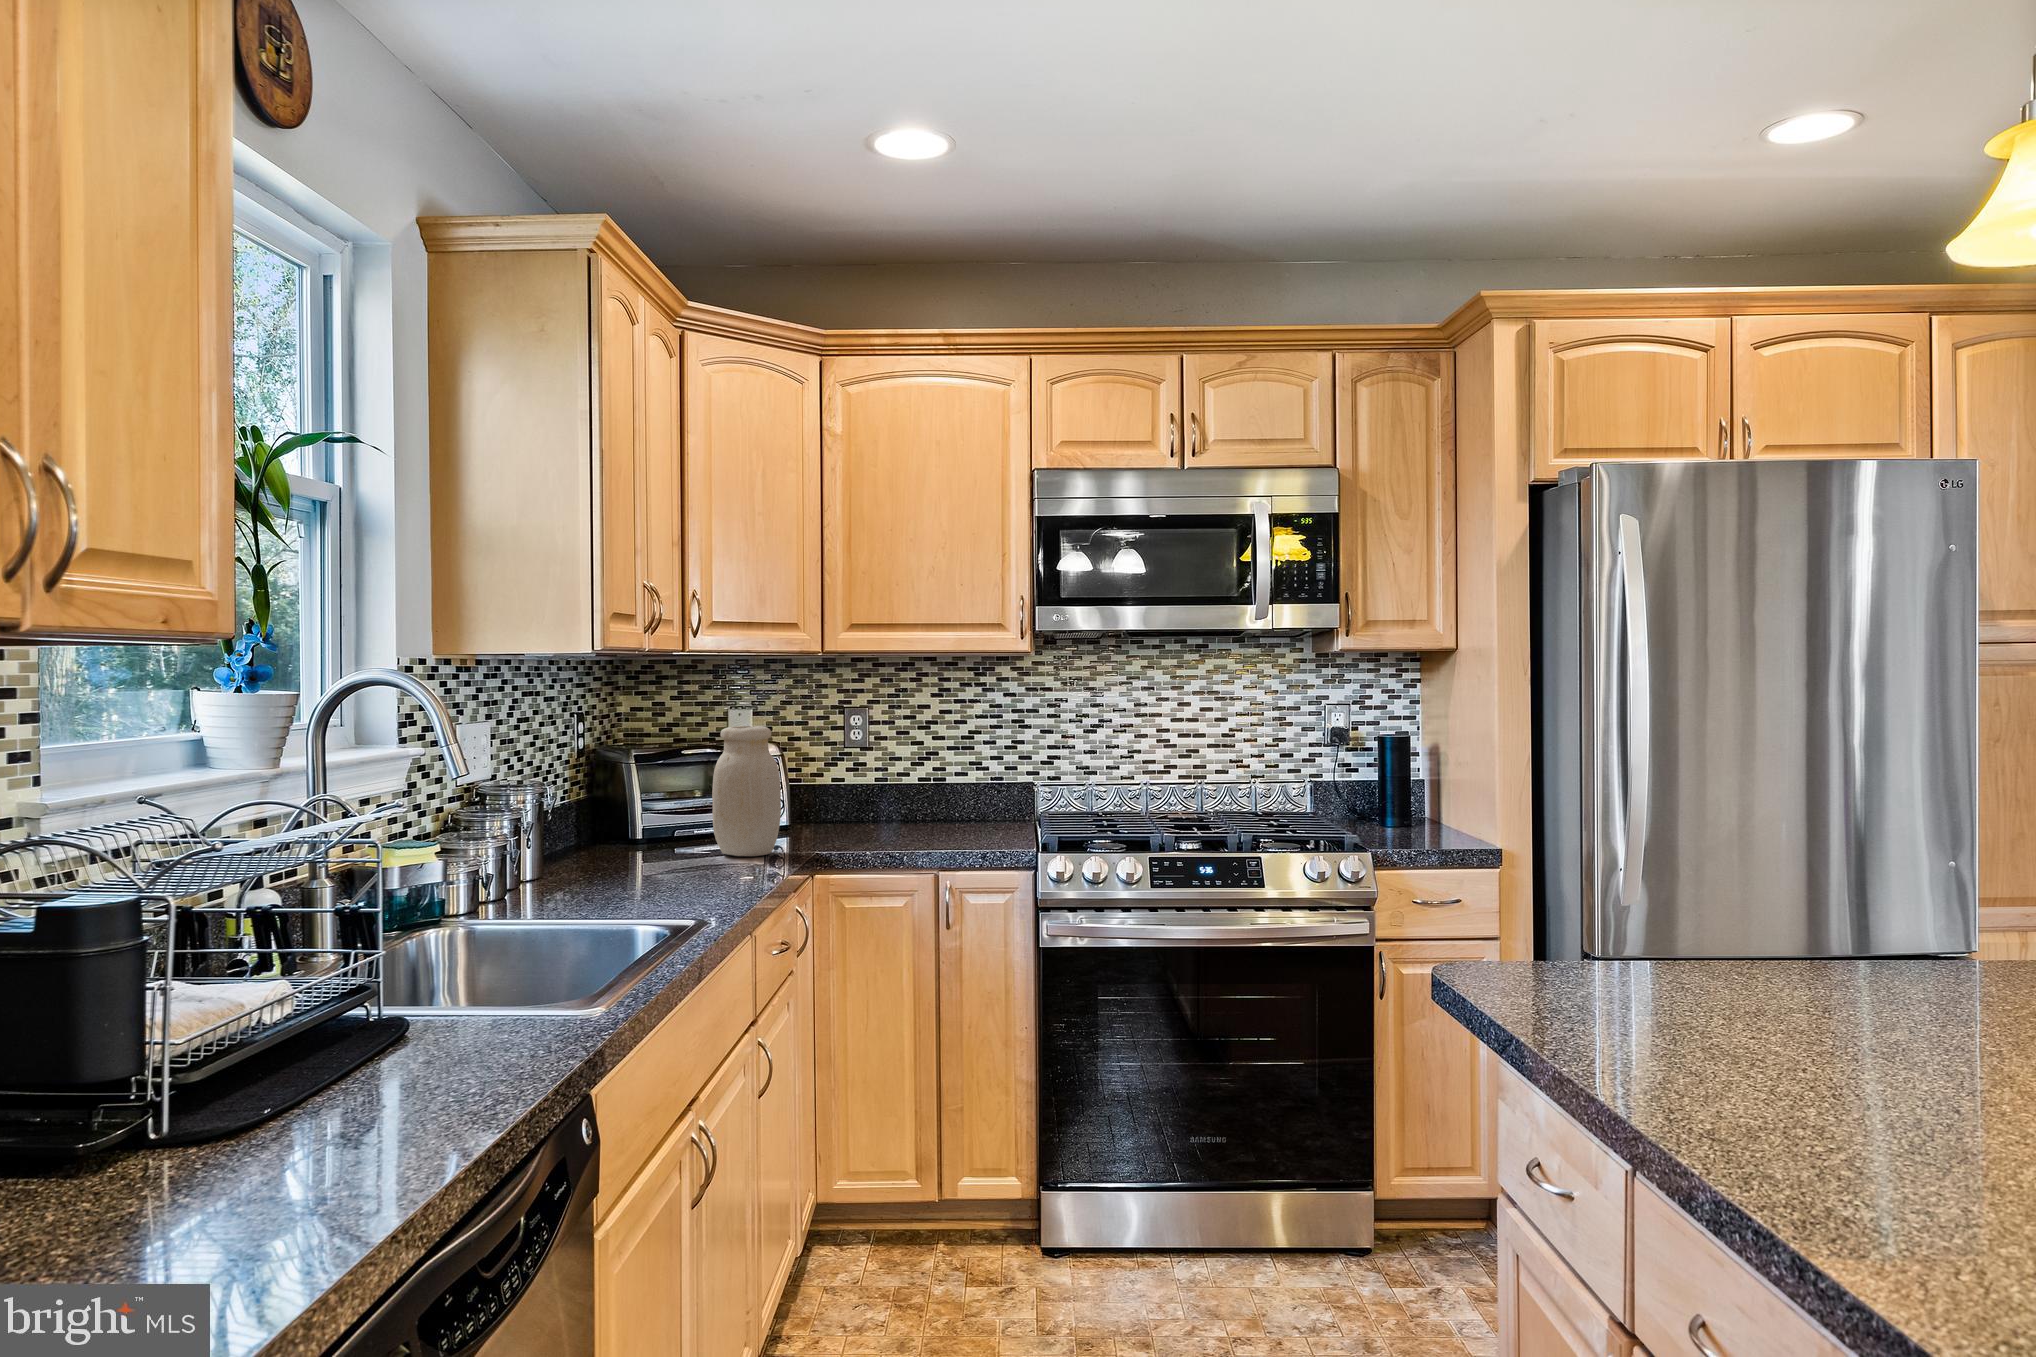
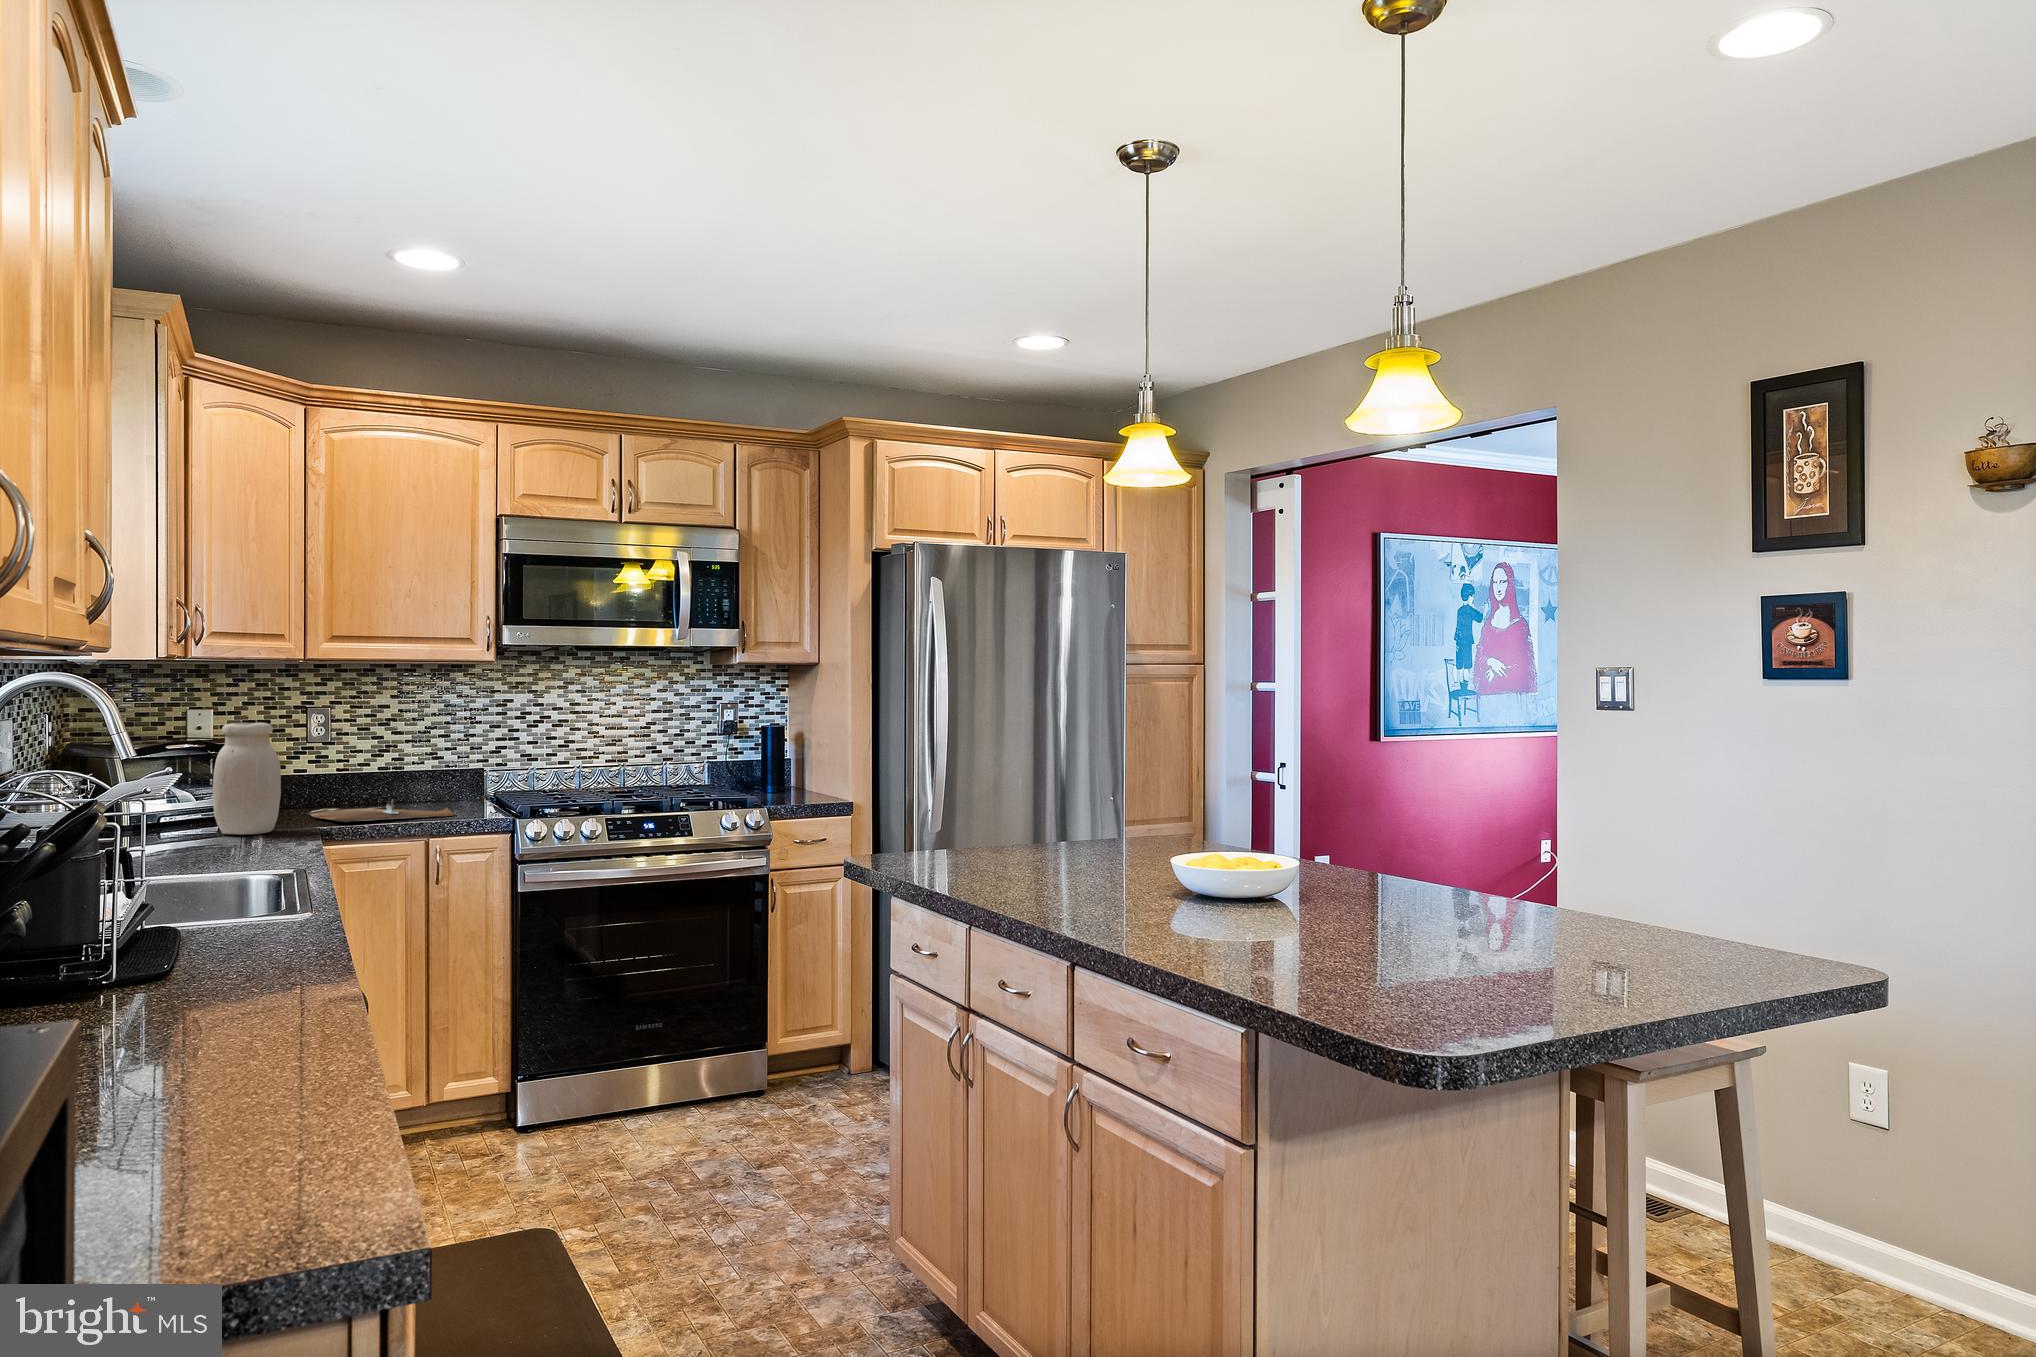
cutting board: none [831,819,981,846] -> present [308,799,455,822]

